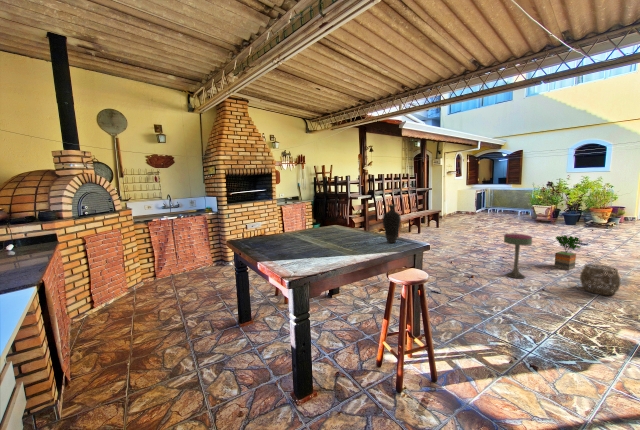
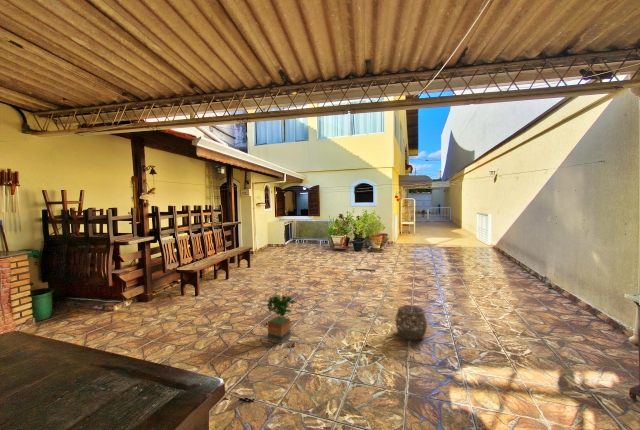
vase: present [383,204,401,243] -> none [102,293,156,398]
bar stool: present [504,234,532,278] -> none [324,280,351,336]
potted tree: present [554,235,582,270] -> present [267,295,294,344]

